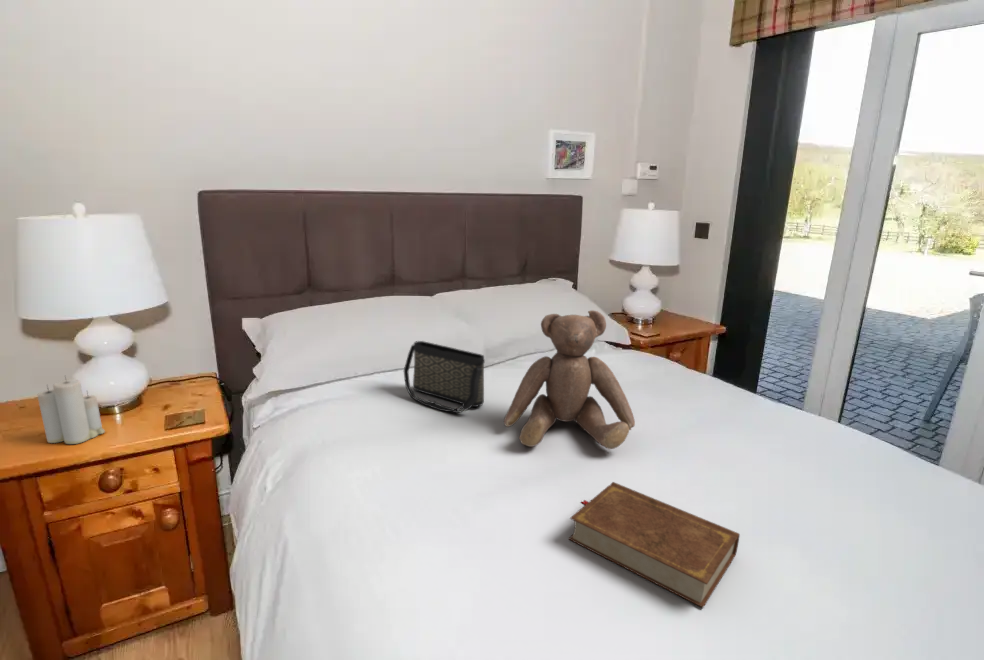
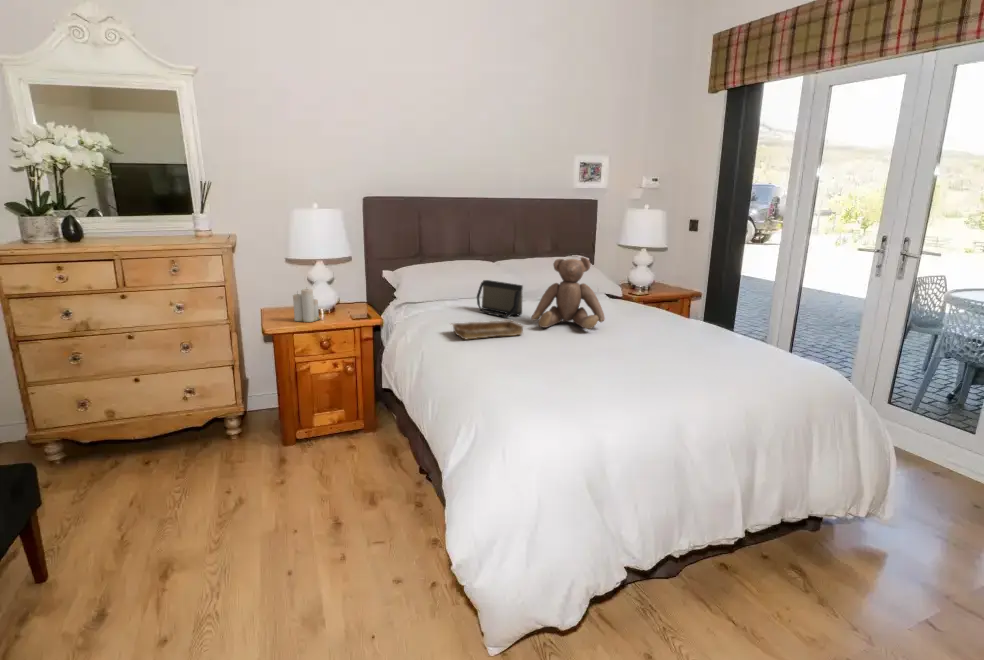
tray: none [348,434,500,505] -> present [453,320,523,339]
book: present [569,482,740,608] -> none [554,333,634,368]

